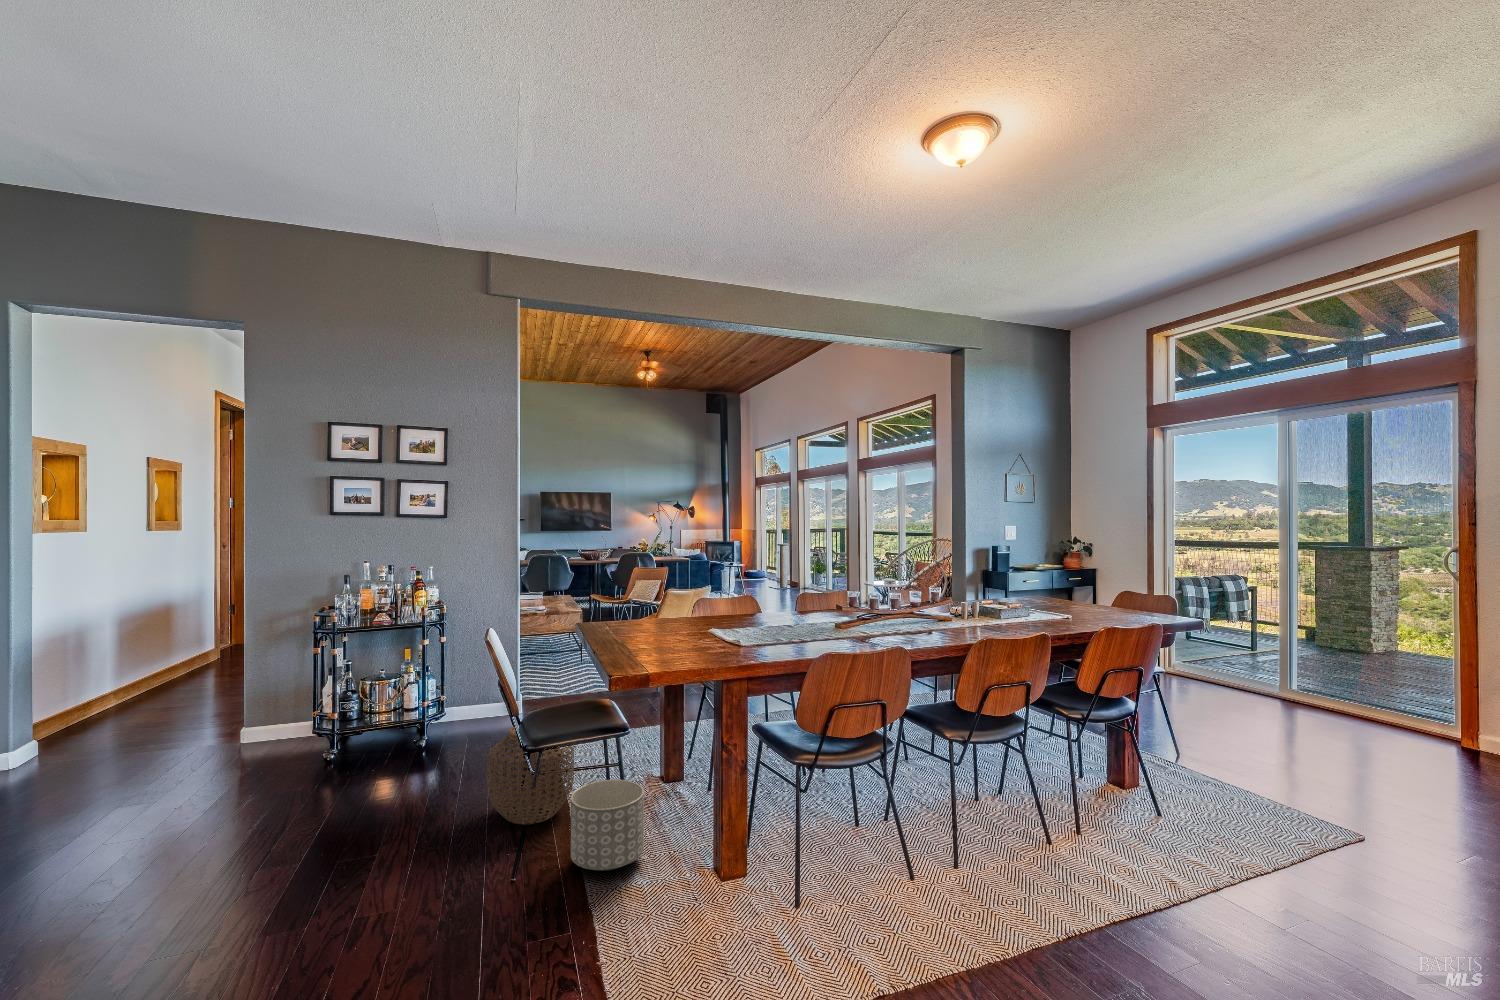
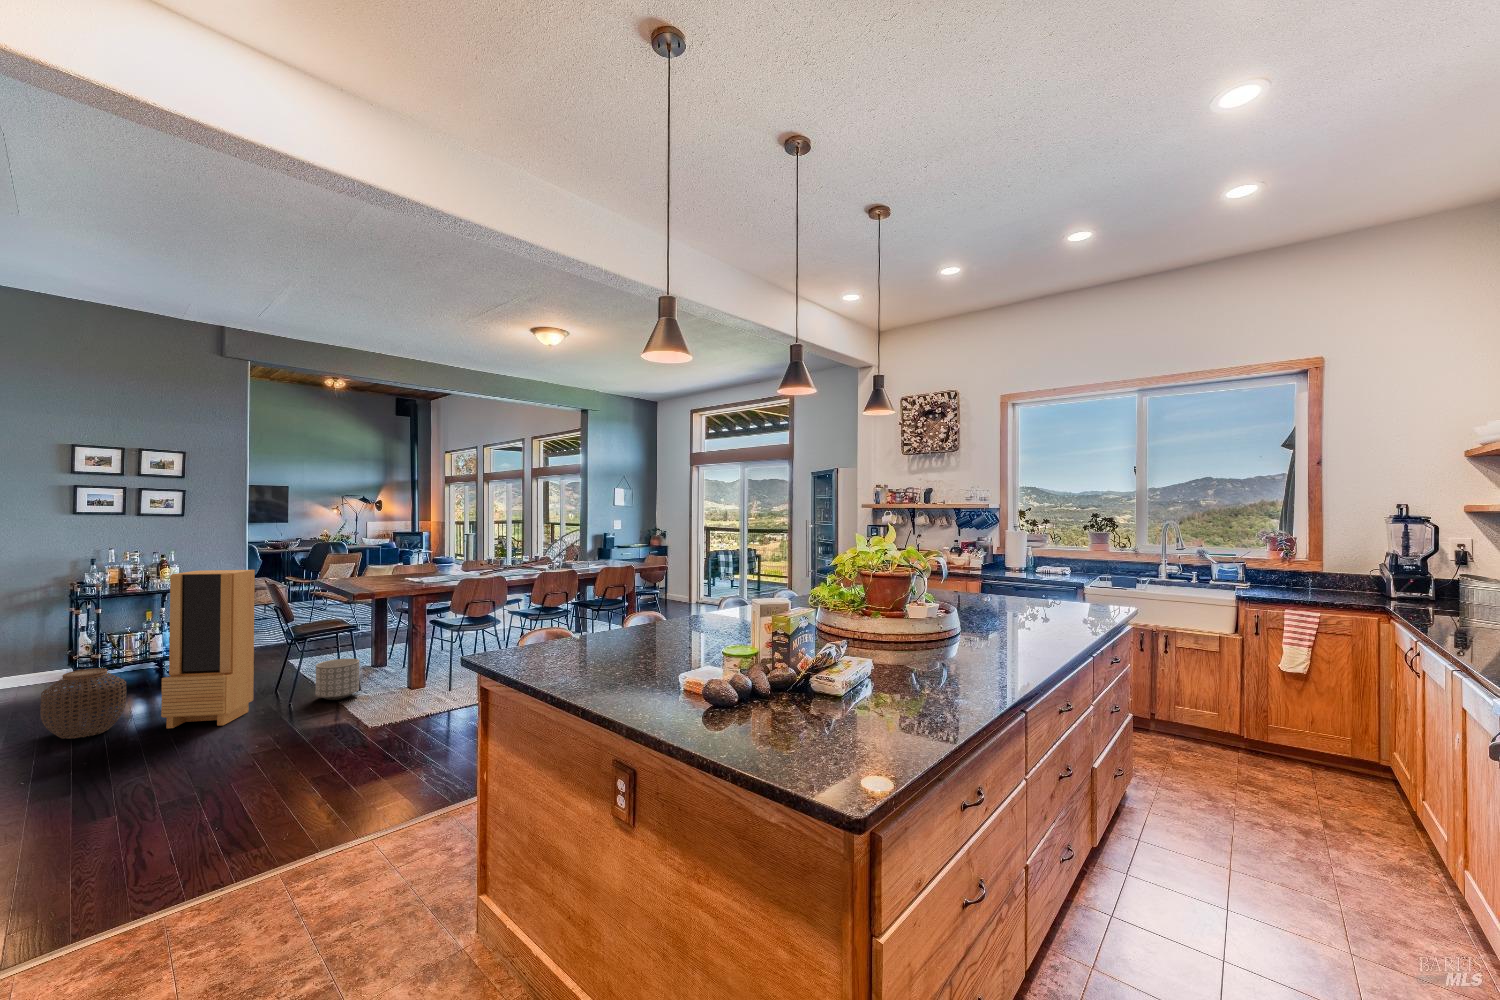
storage cabinet: none [311,607,469,930] -> present [161,570,255,728]
woven basket: present [487,727,574,824] -> present [40,668,126,739]

